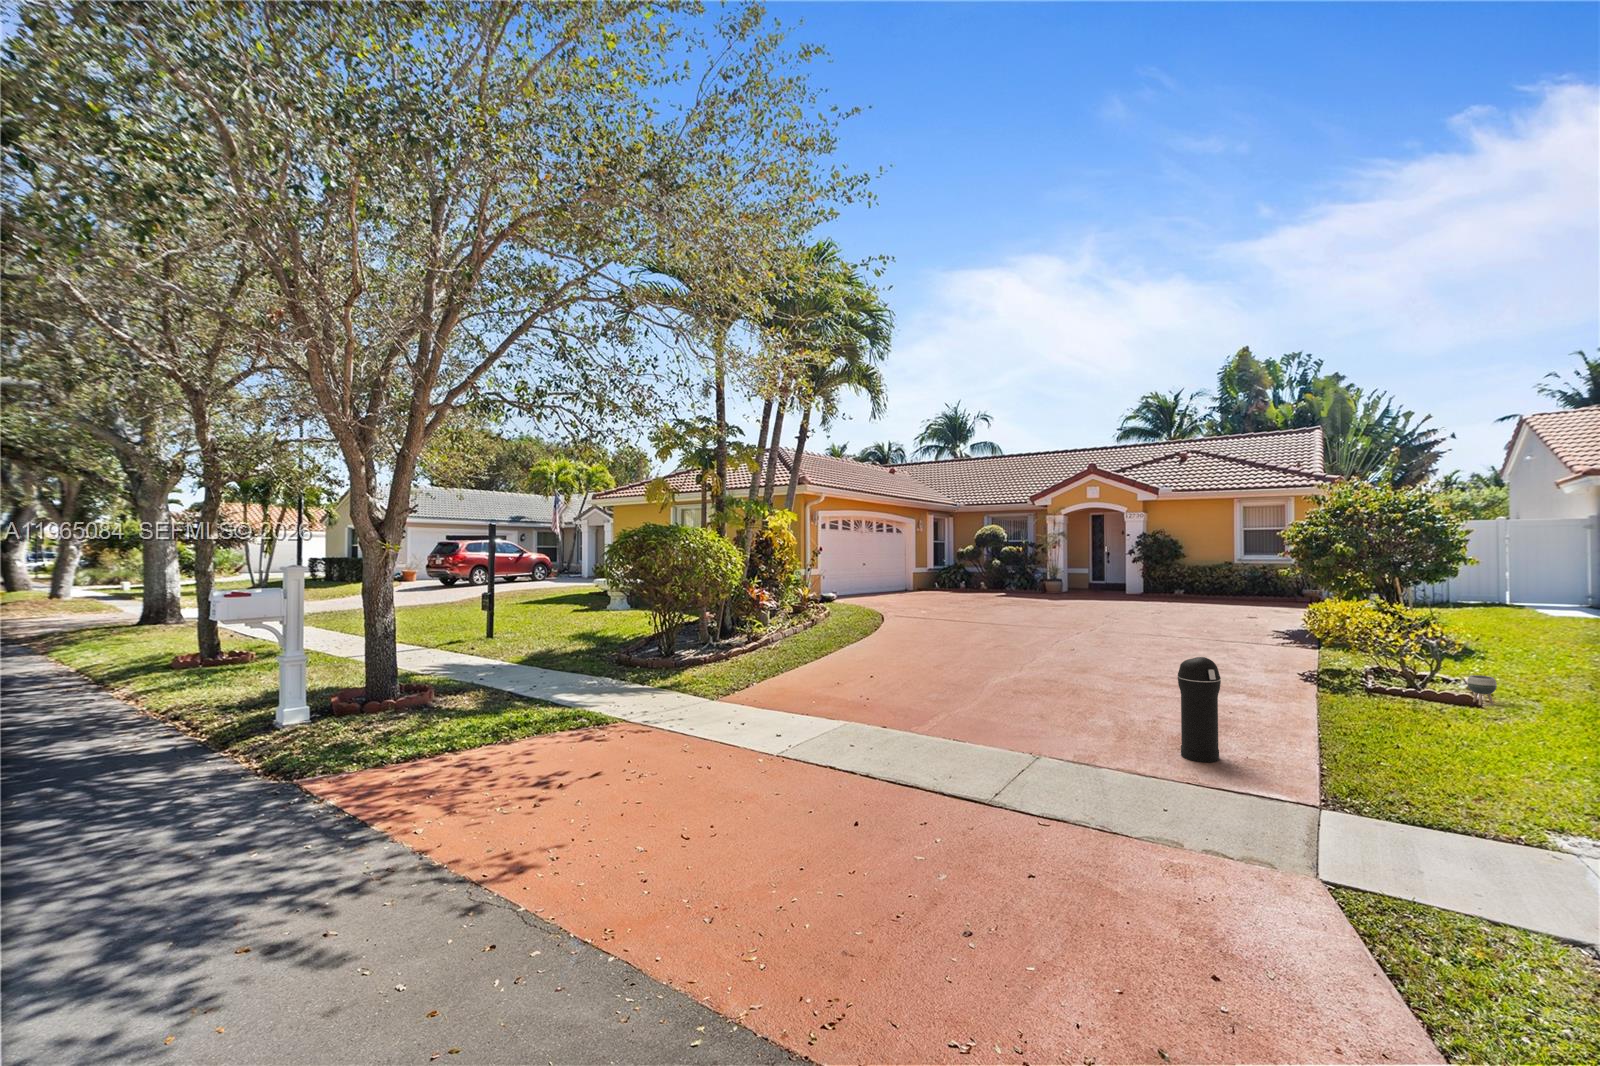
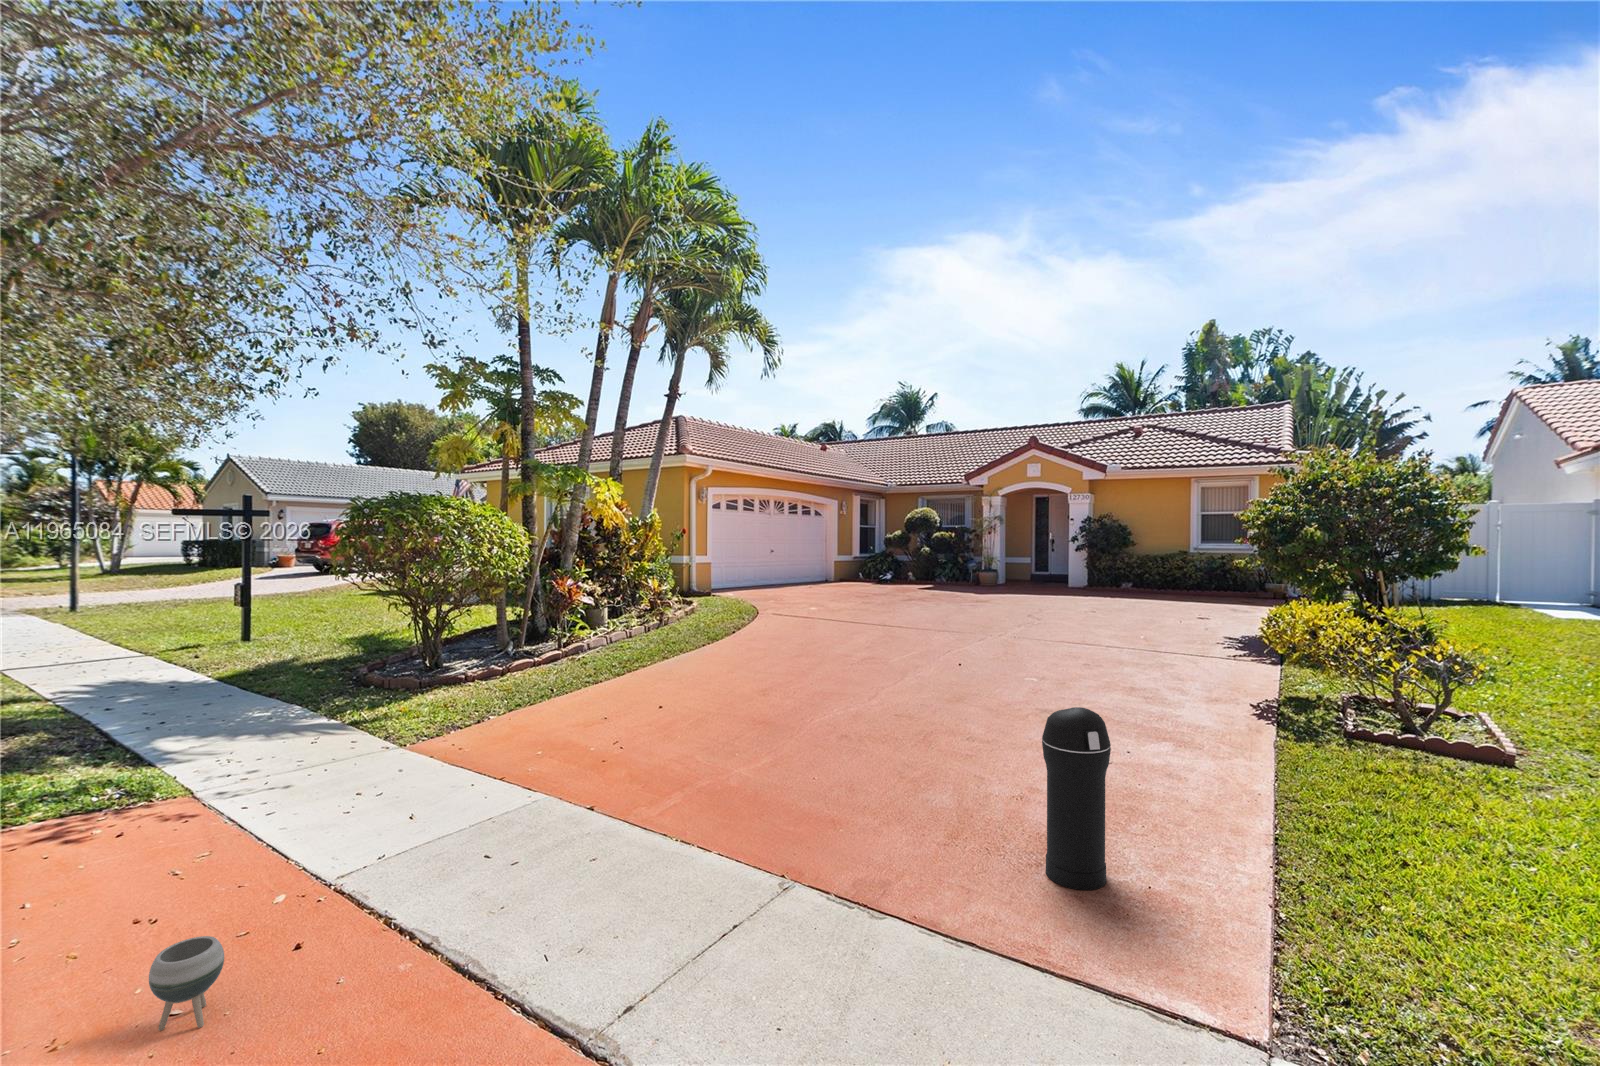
planter: present [1467,675,1497,705] -> present [149,936,224,1031]

